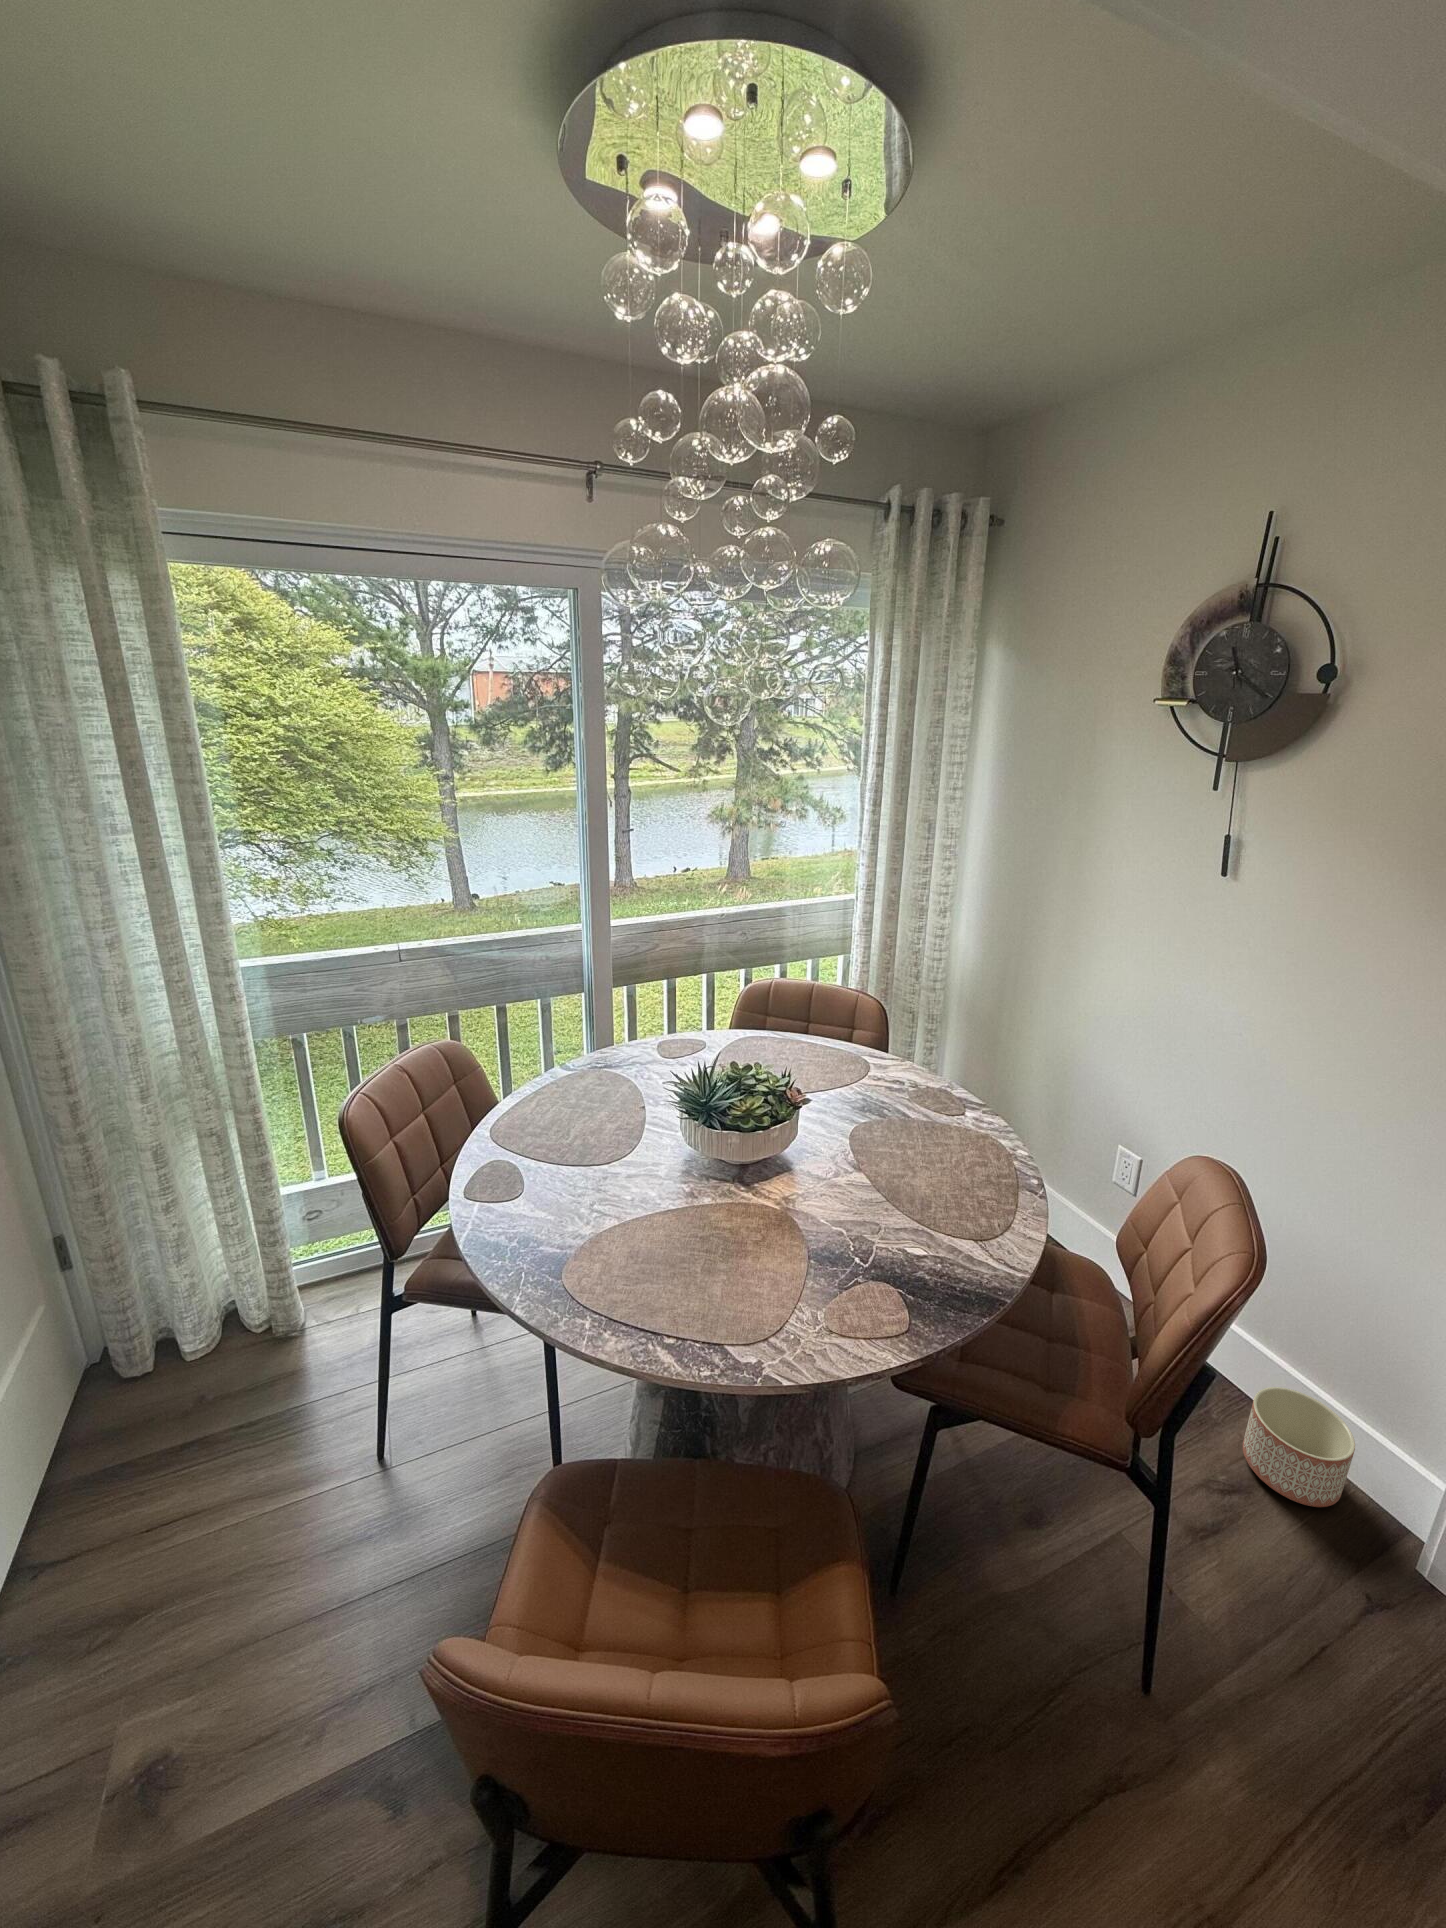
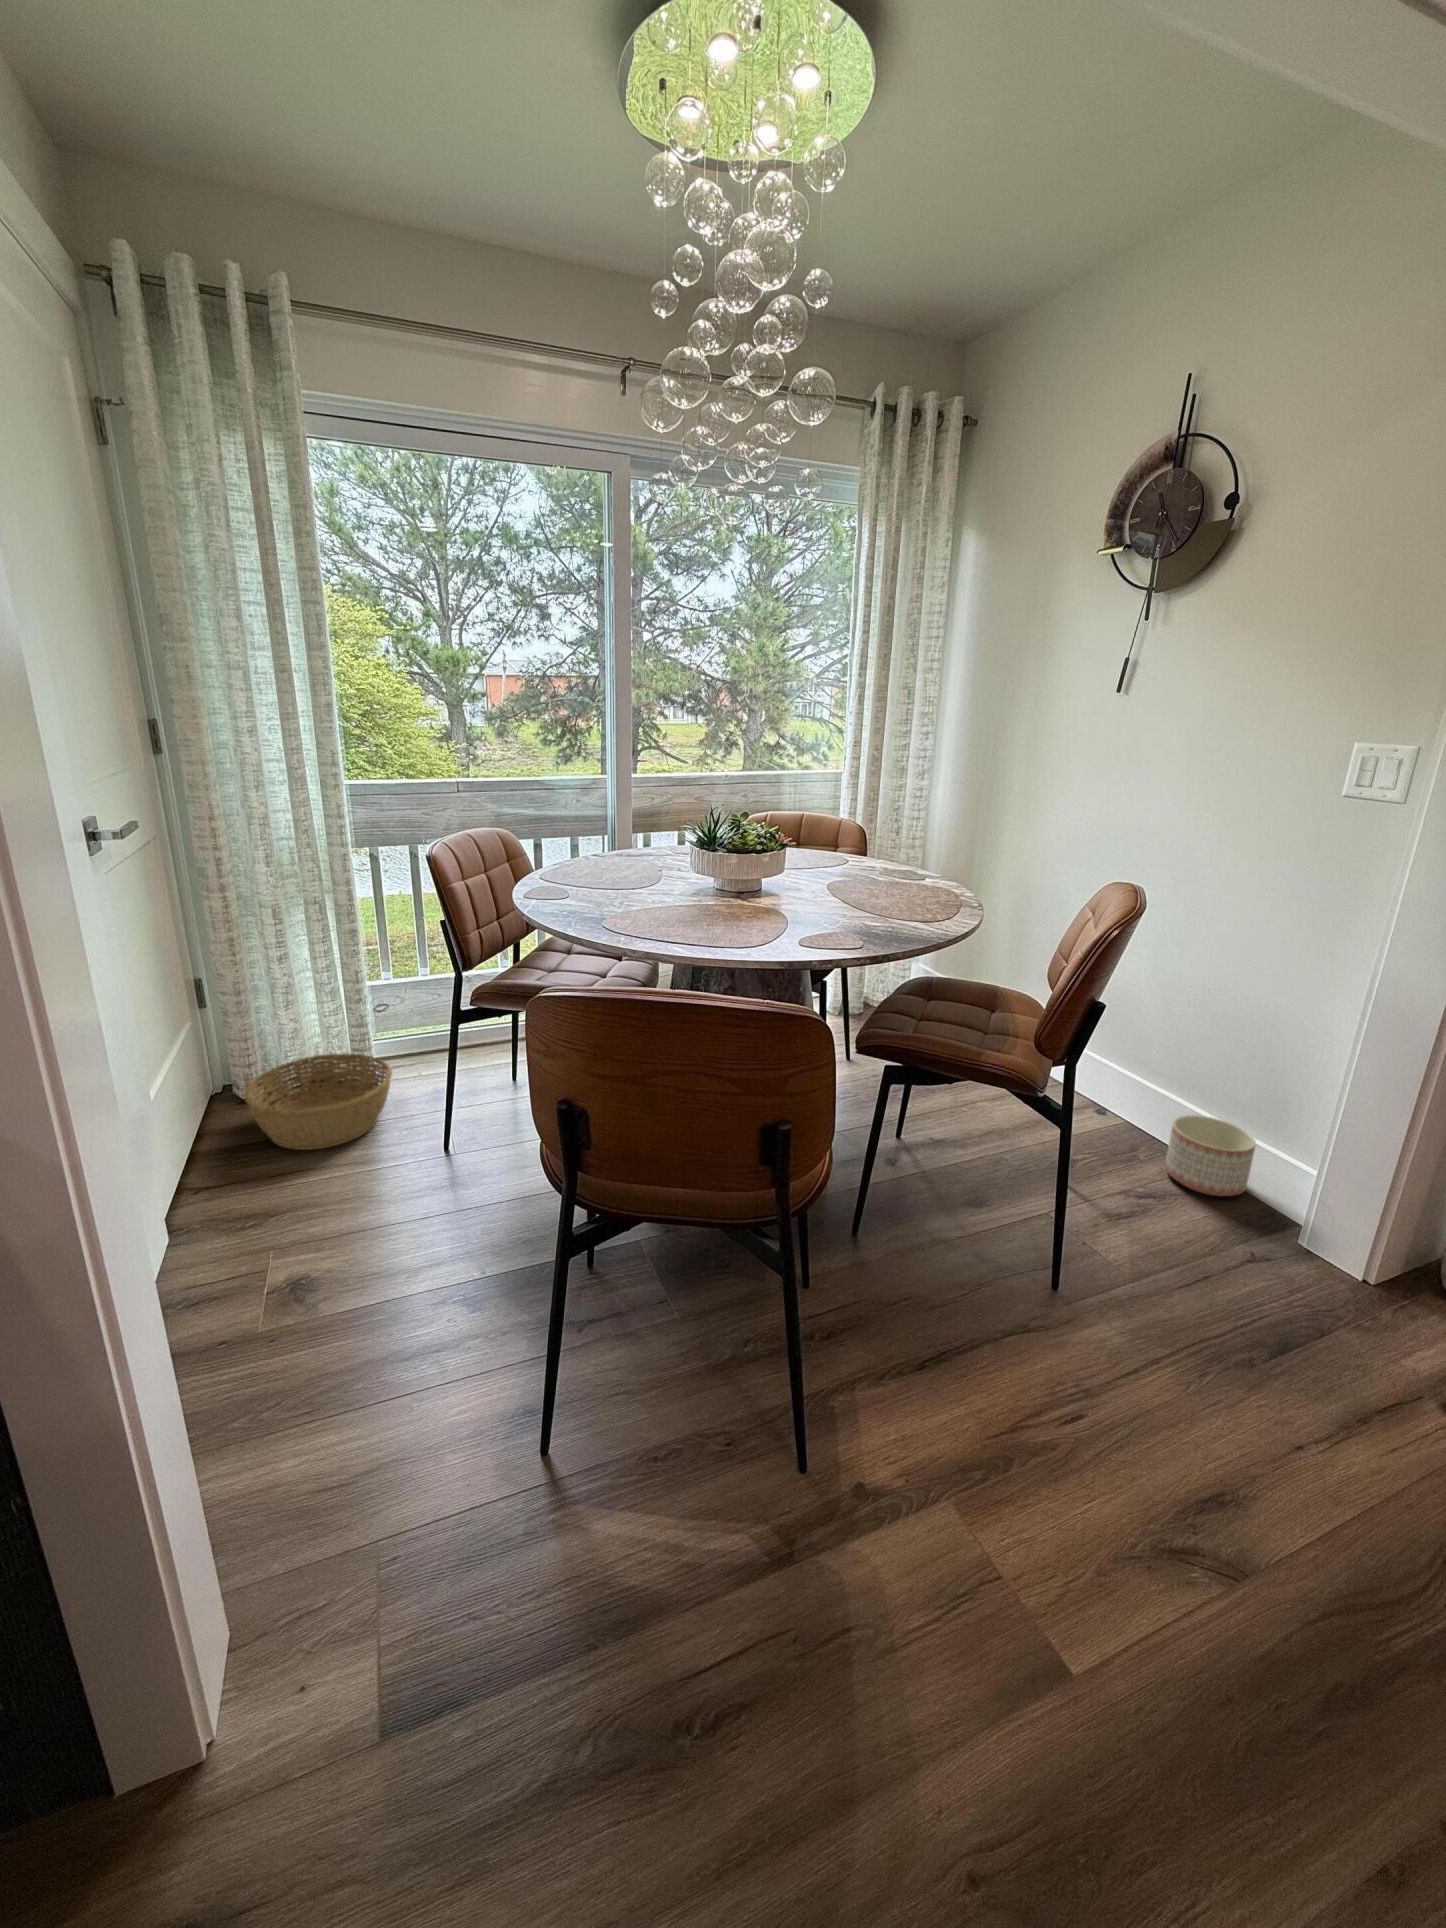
basket: none [113,1310,314,1476] -> present [245,1054,392,1150]

